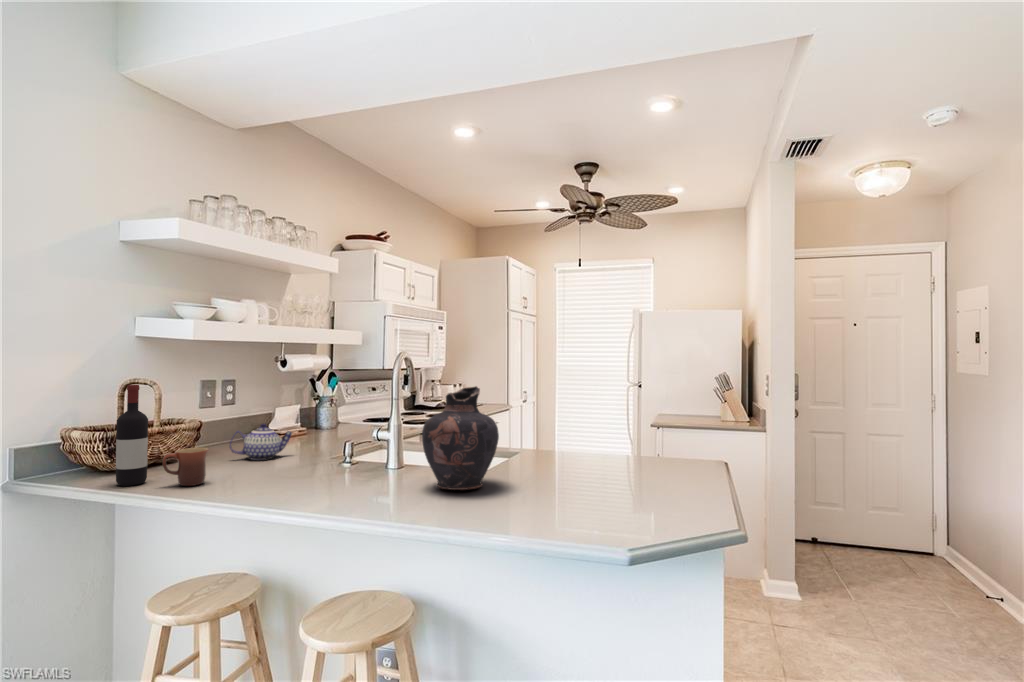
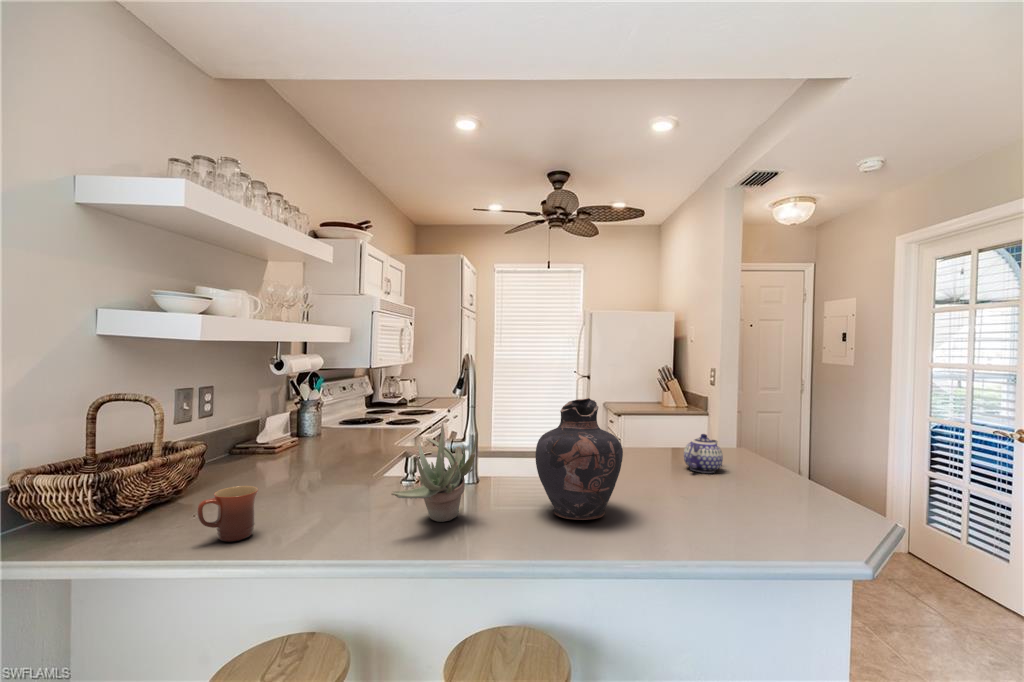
wine bottle: present [116,385,148,486] -> none [119,405,166,549]
succulent plant: none [289,403,371,485] -> present [391,423,477,522]
teapot: present [230,424,292,460] -> present [684,434,723,473]

